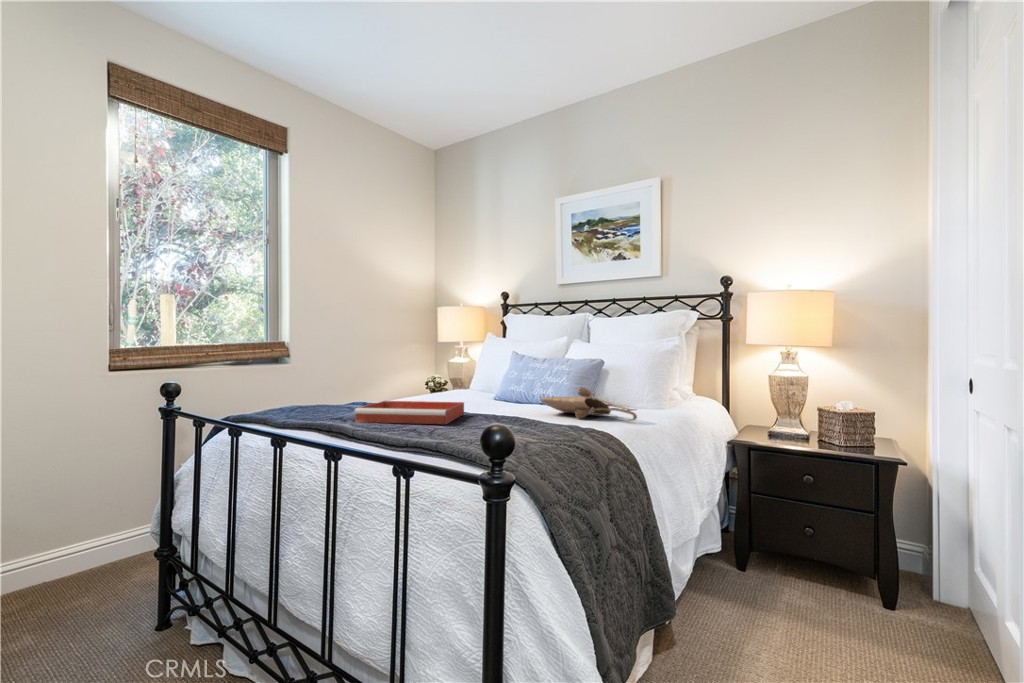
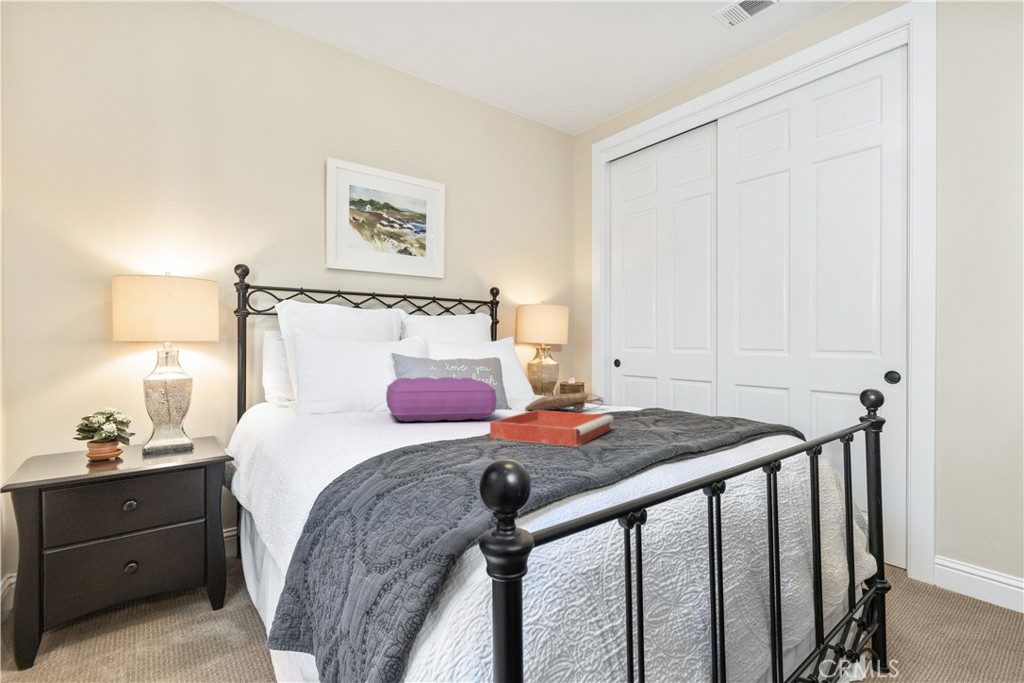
pillow: none [426,372,519,407] -> present [386,377,497,422]

